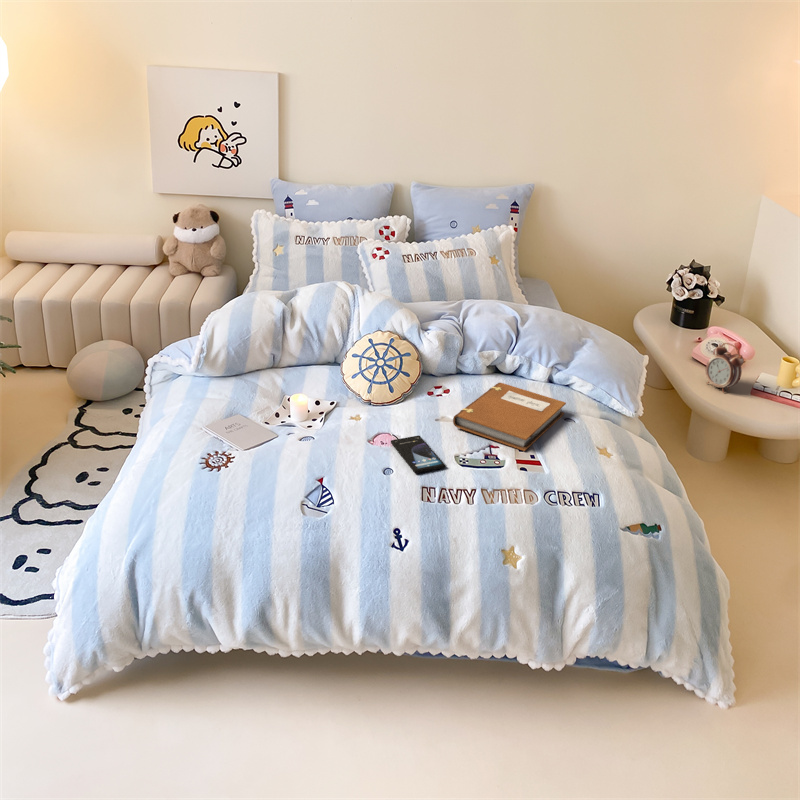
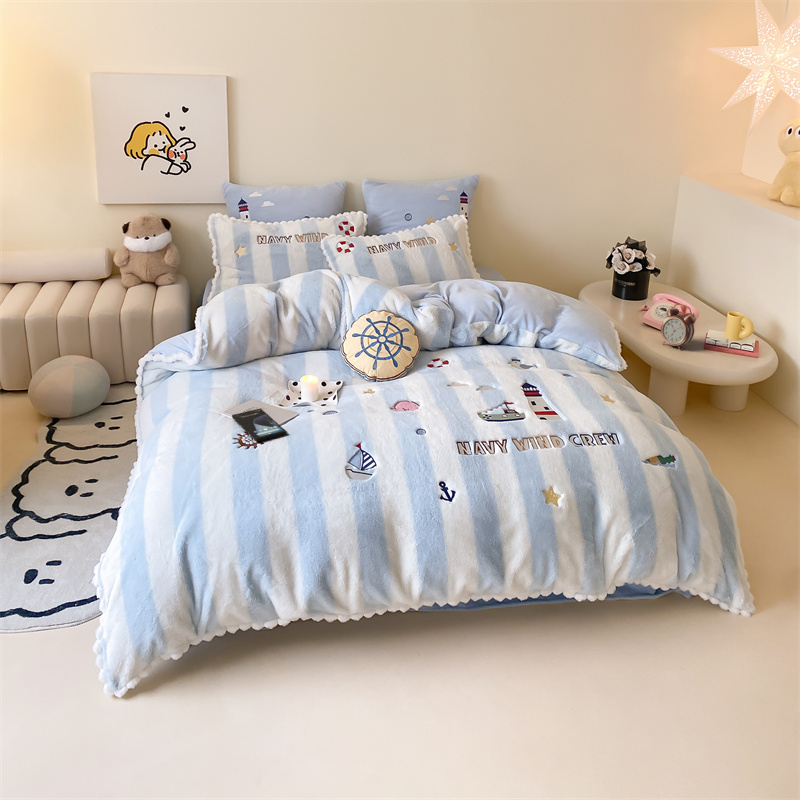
notebook: present [453,383,566,451] -> none [464,349,562,404]
smartphone: present [391,435,445,473] -> present [232,408,287,441]

